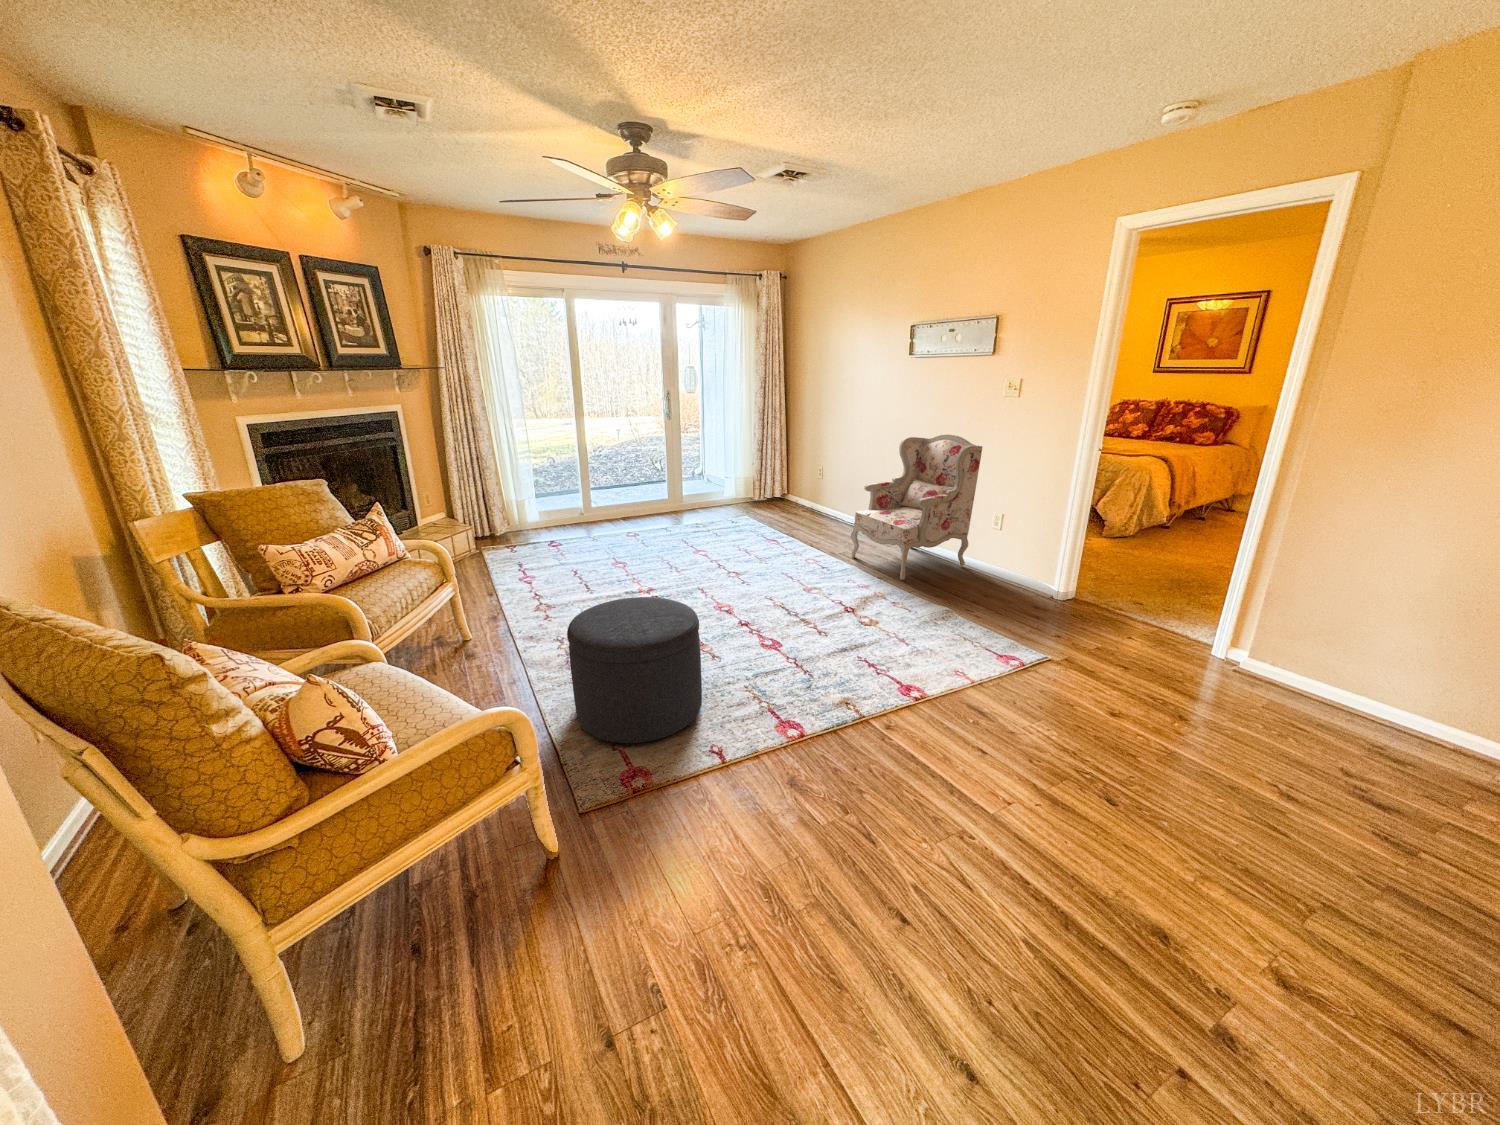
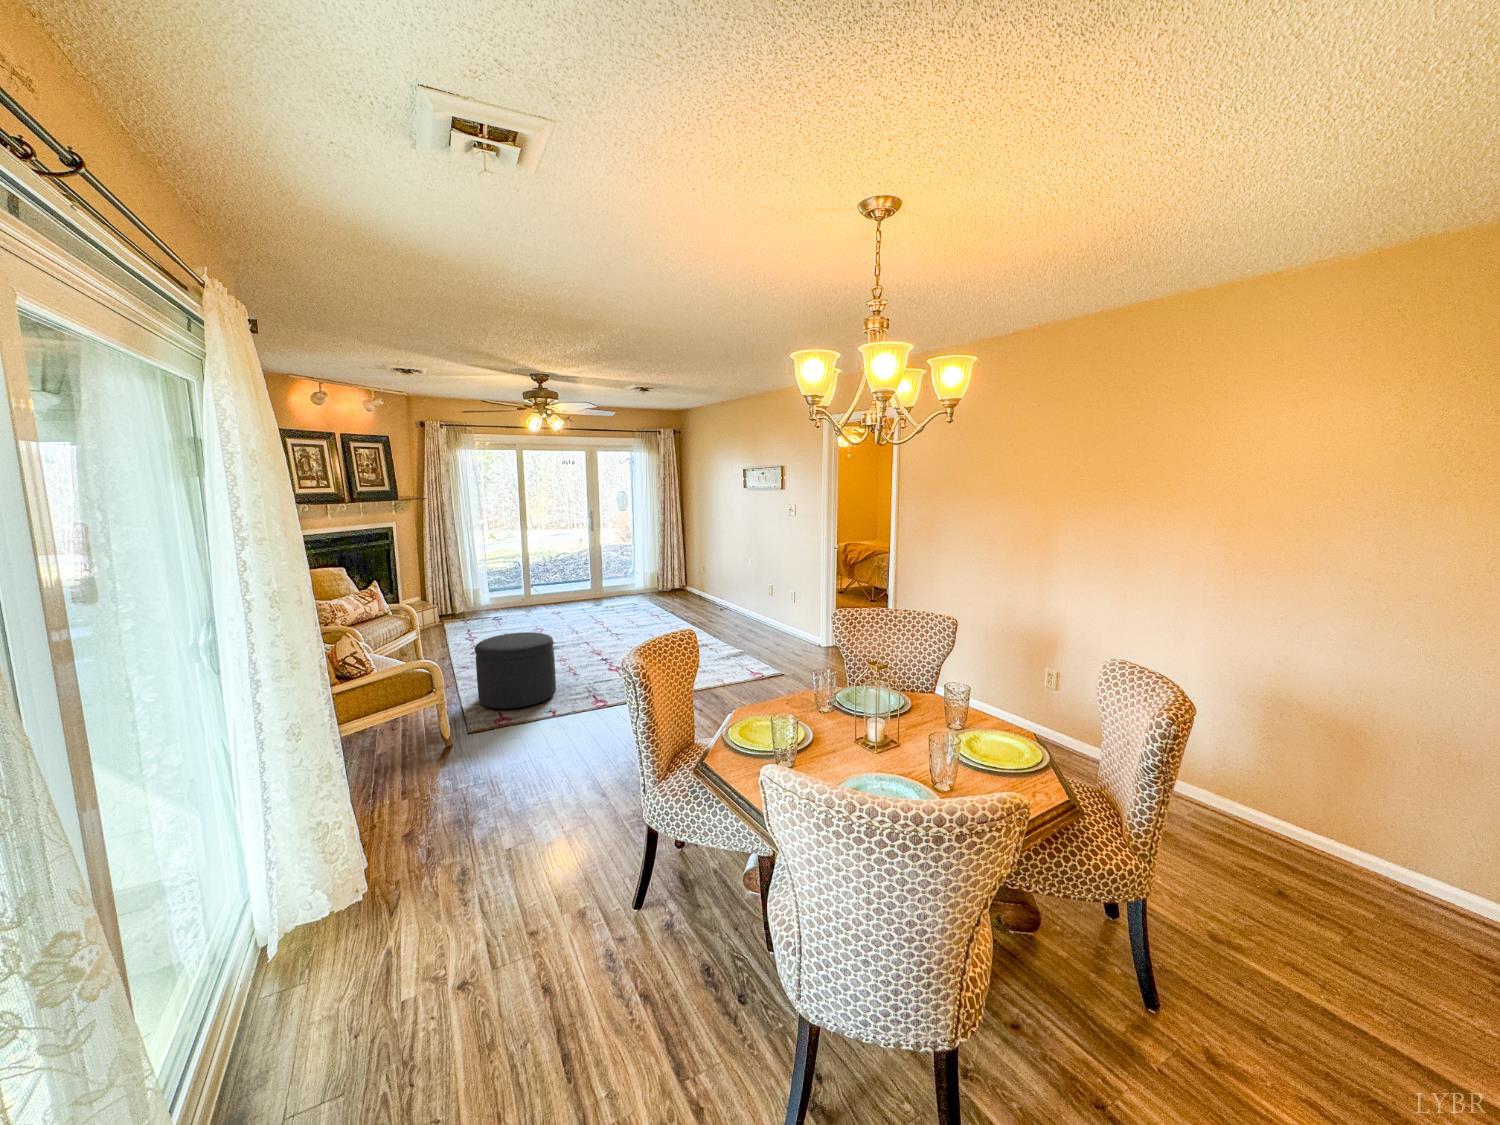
armchair: present [851,435,982,580] -> none [704,540,782,637]

